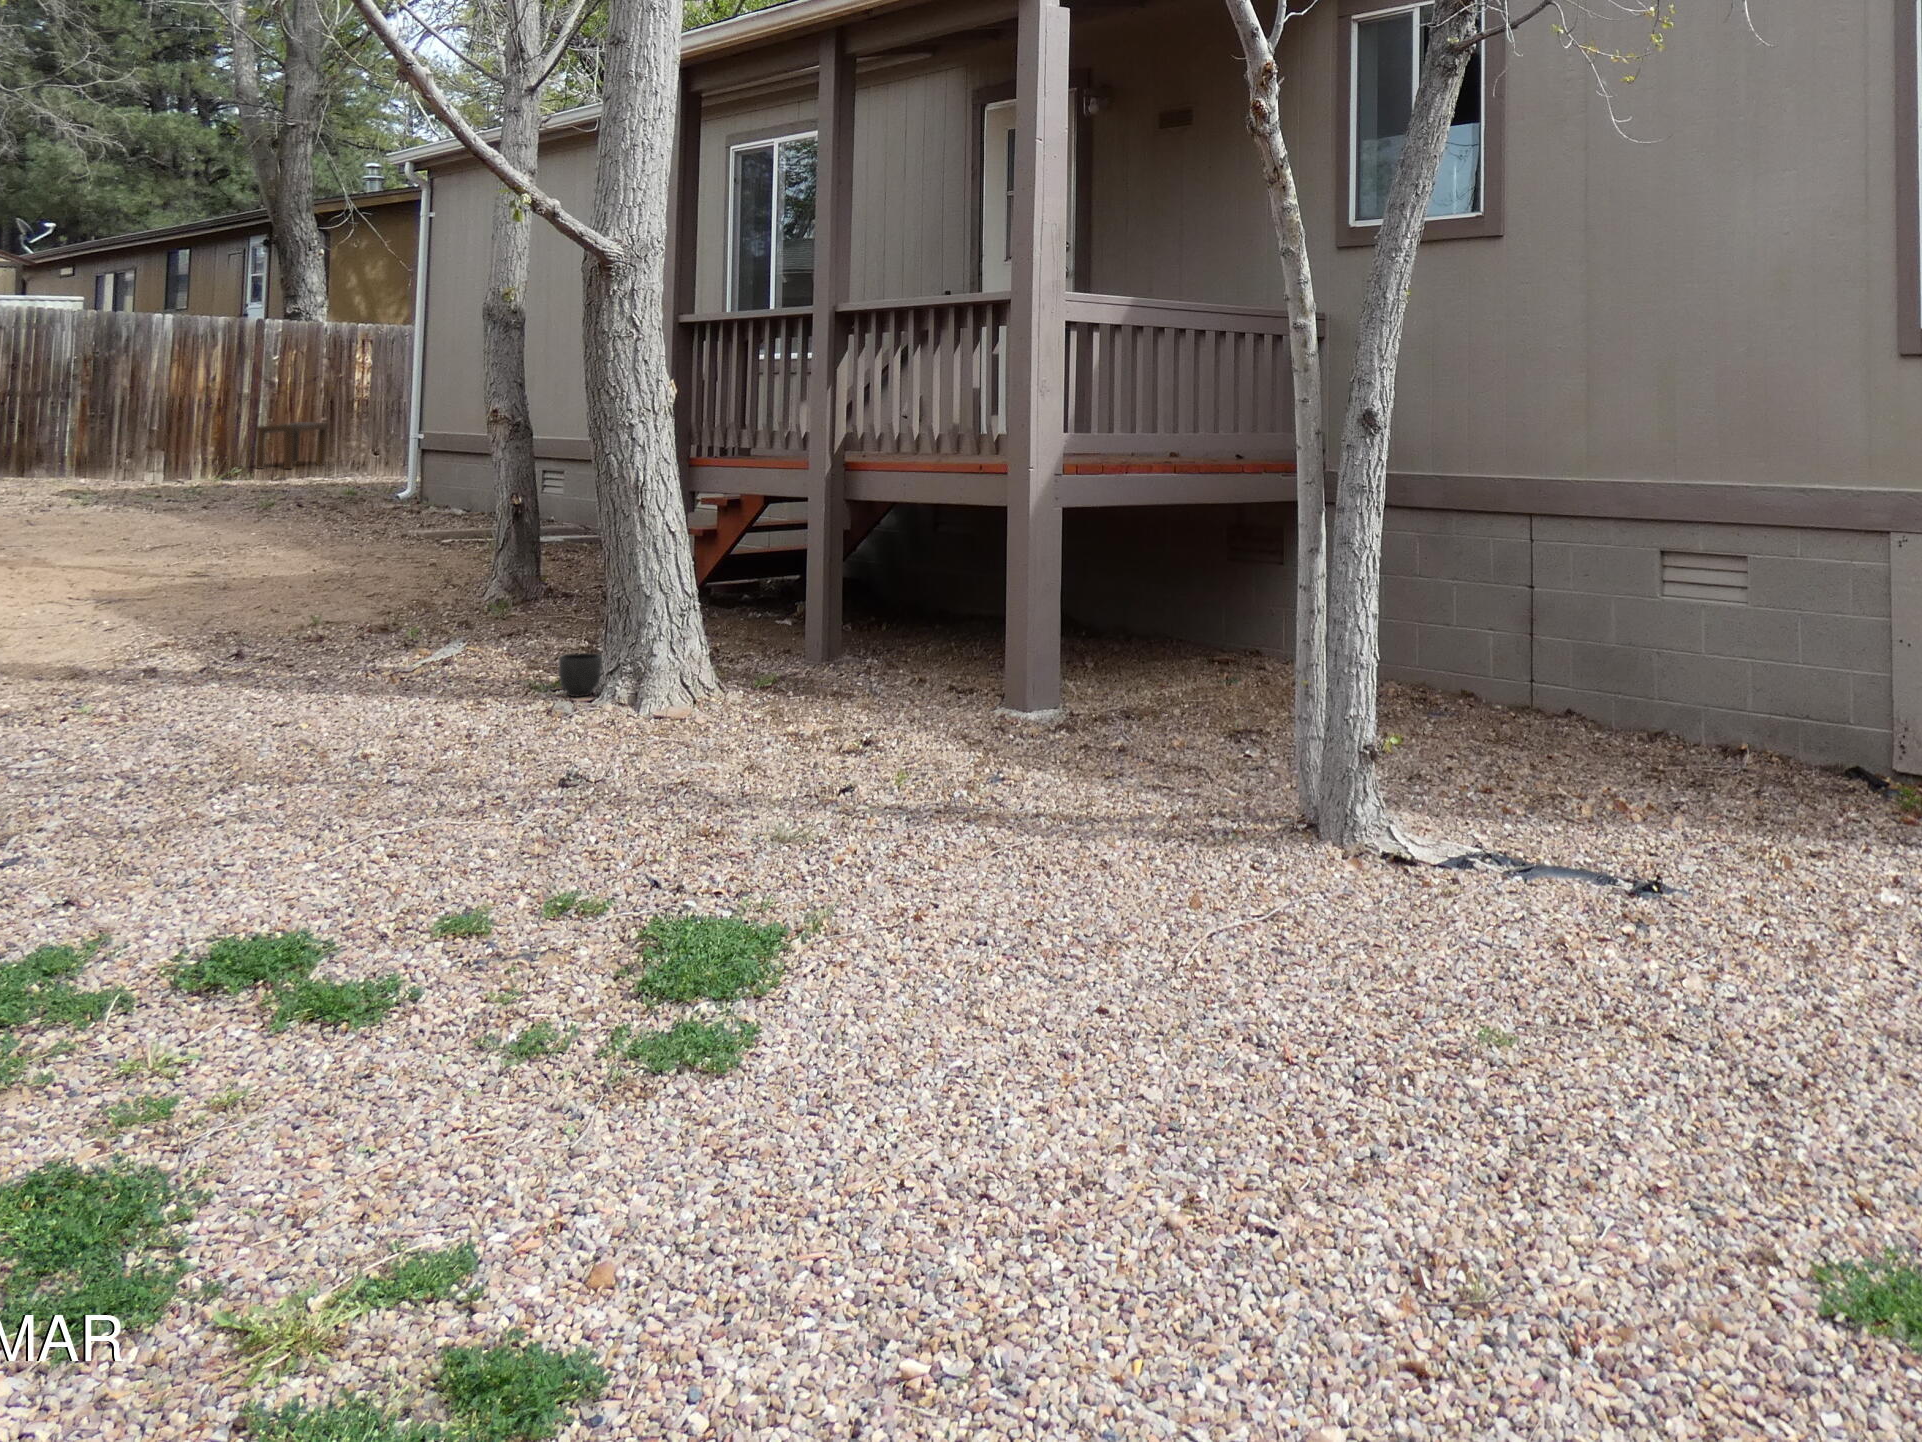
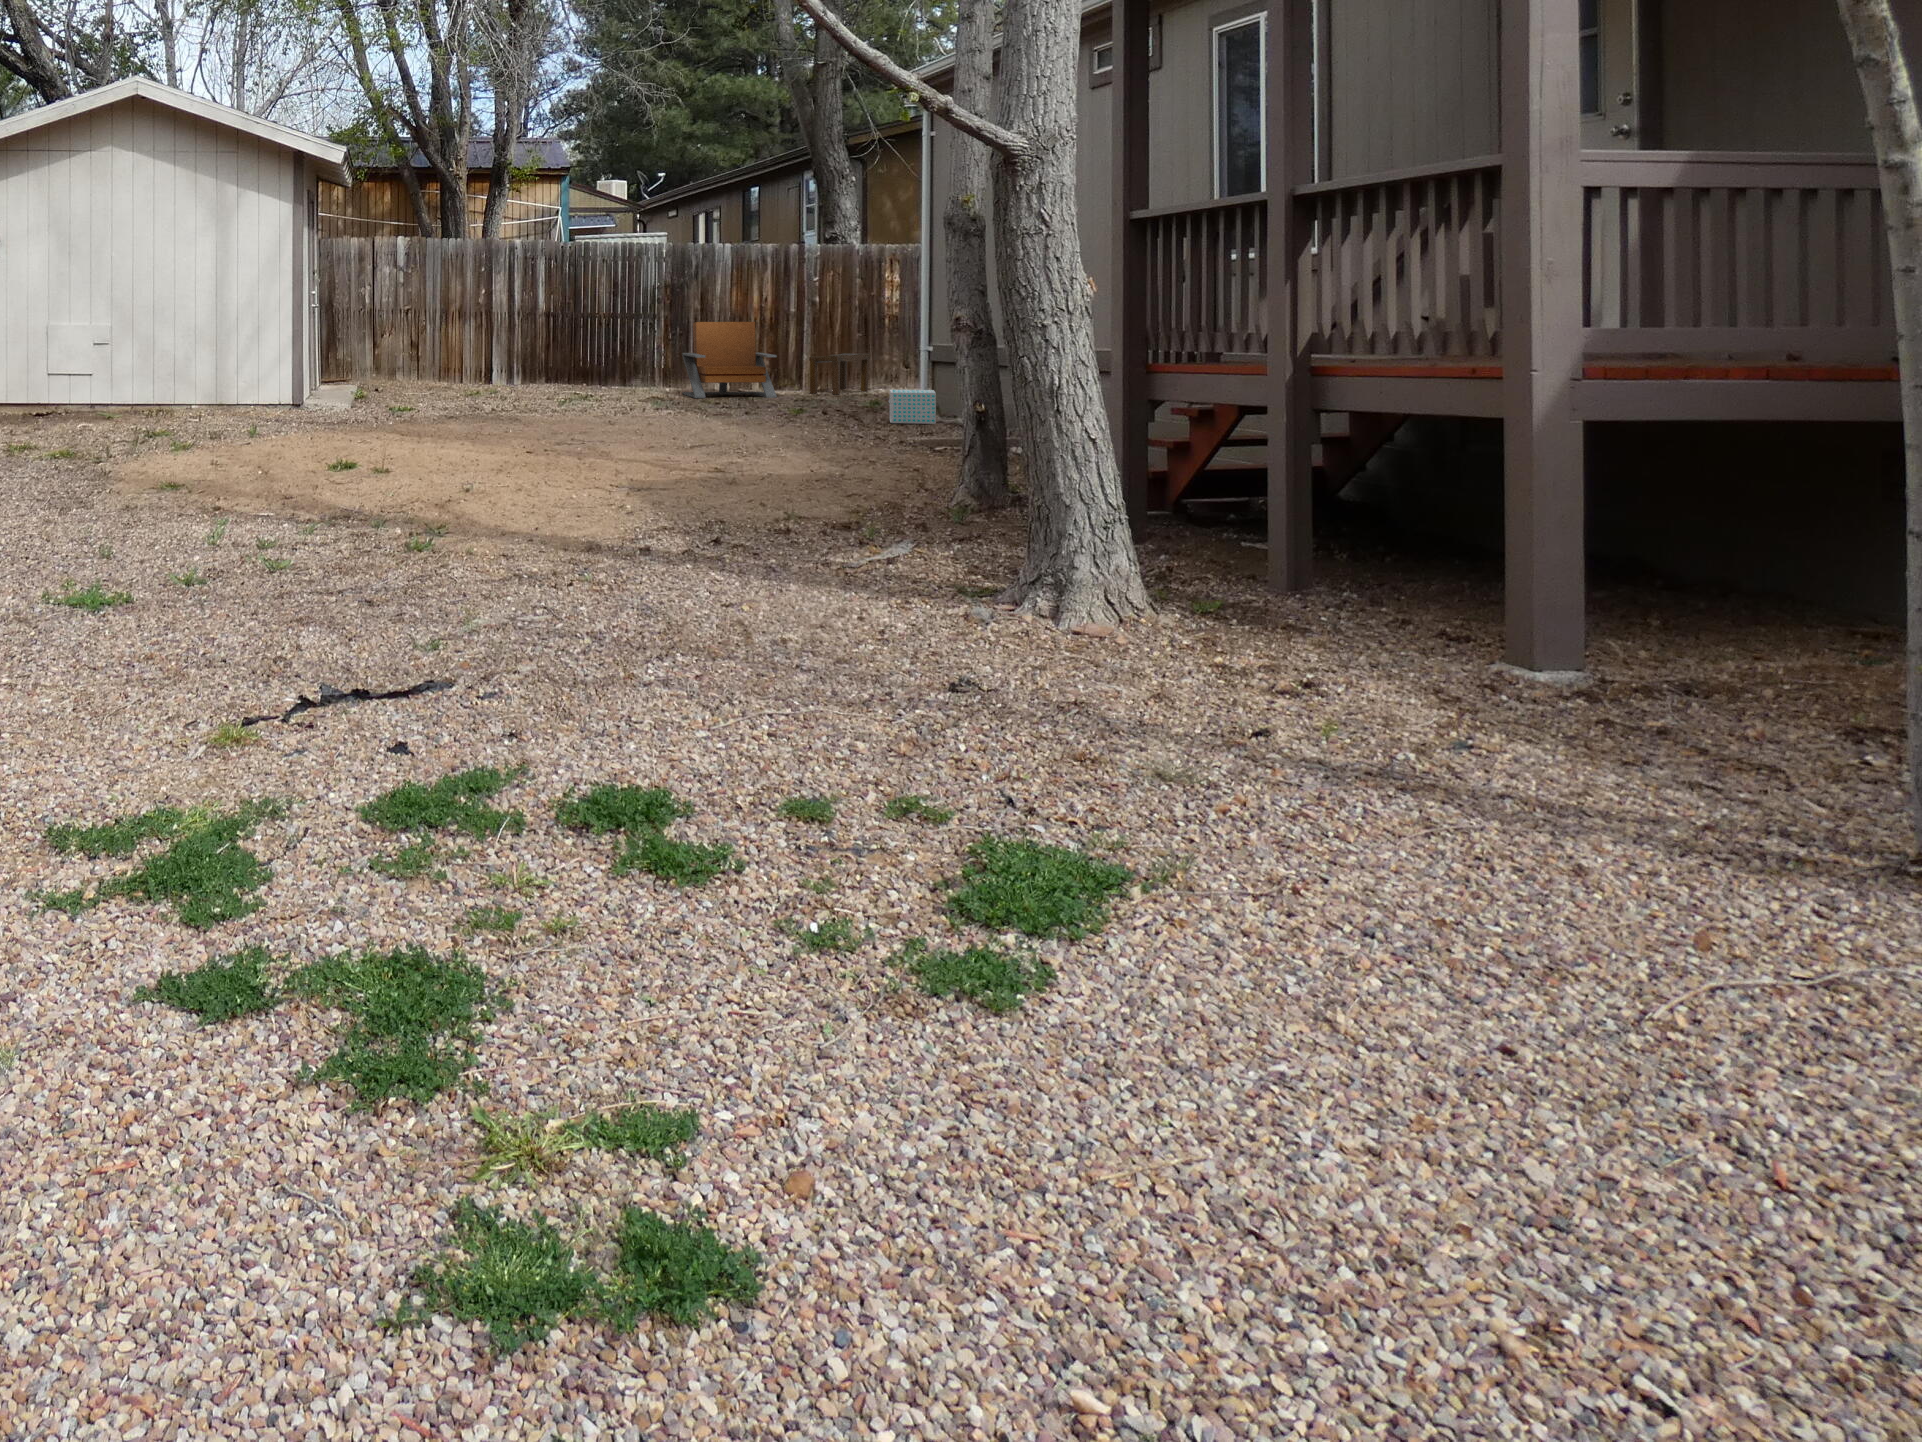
lounge chair: none [87,384,217,476] -> present [682,322,777,398]
storage box: none [363,464,420,501] -> present [888,390,936,424]
planter: present [558,653,602,697] -> none [989,568,1033,611]

